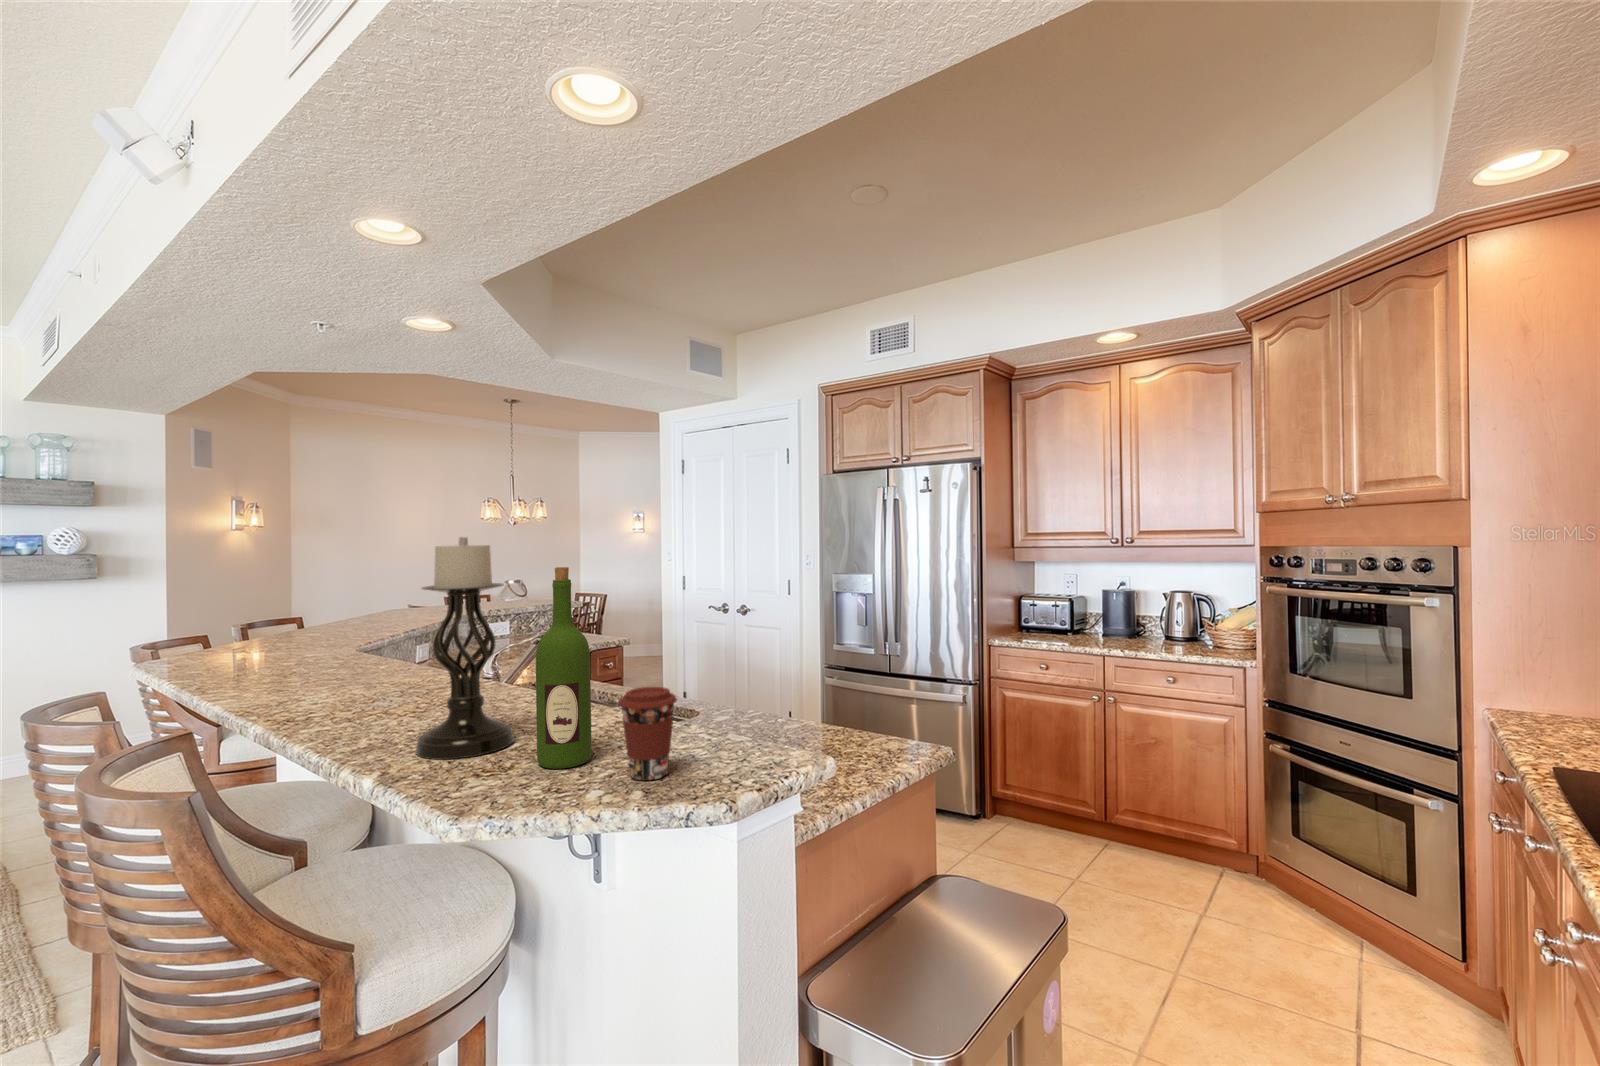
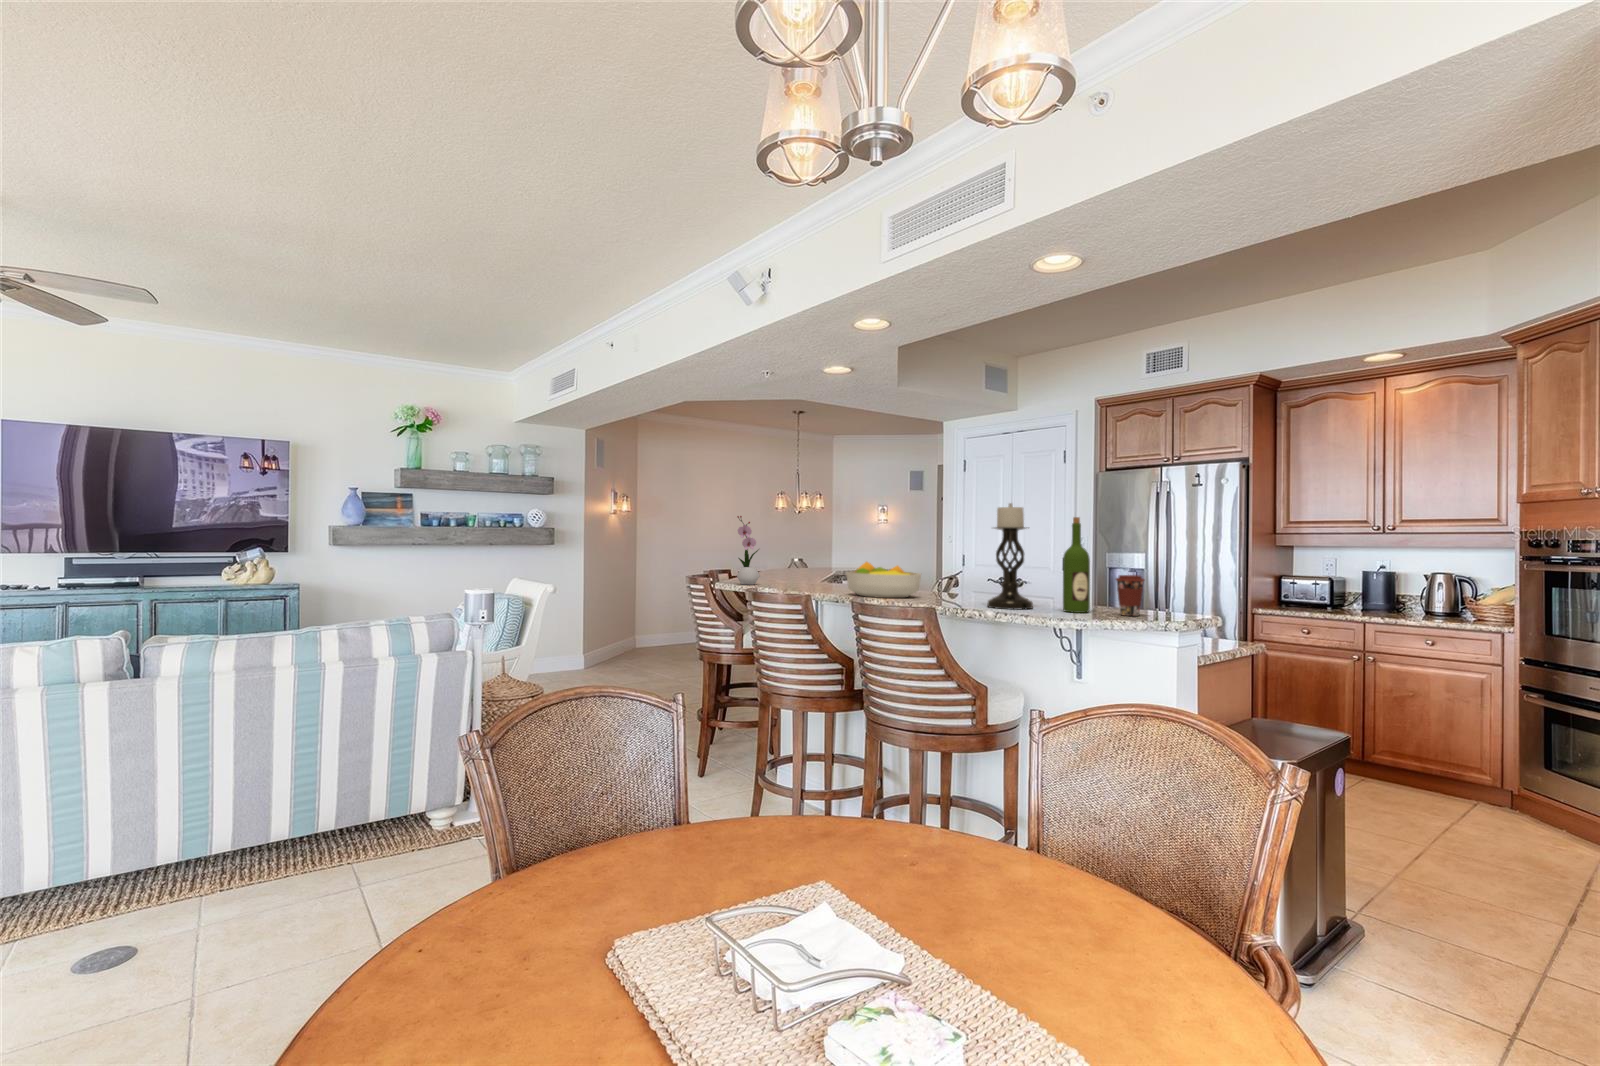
flower arrangement: none [181,547,245,662] -> present [737,516,760,585]
fruit bowl: none [265,633,403,710] -> present [846,562,921,598]

